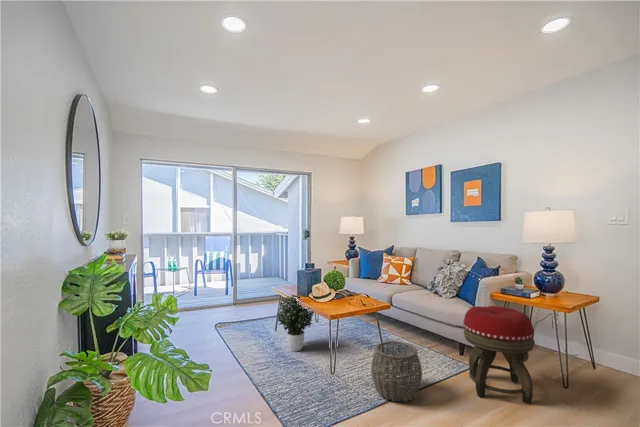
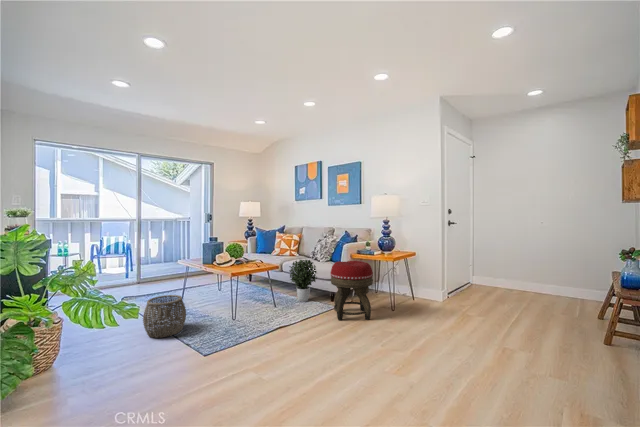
potted plant: present [277,295,314,351] -> present [289,260,317,302]
woven basket: present [371,341,422,402] -> present [143,295,186,338]

